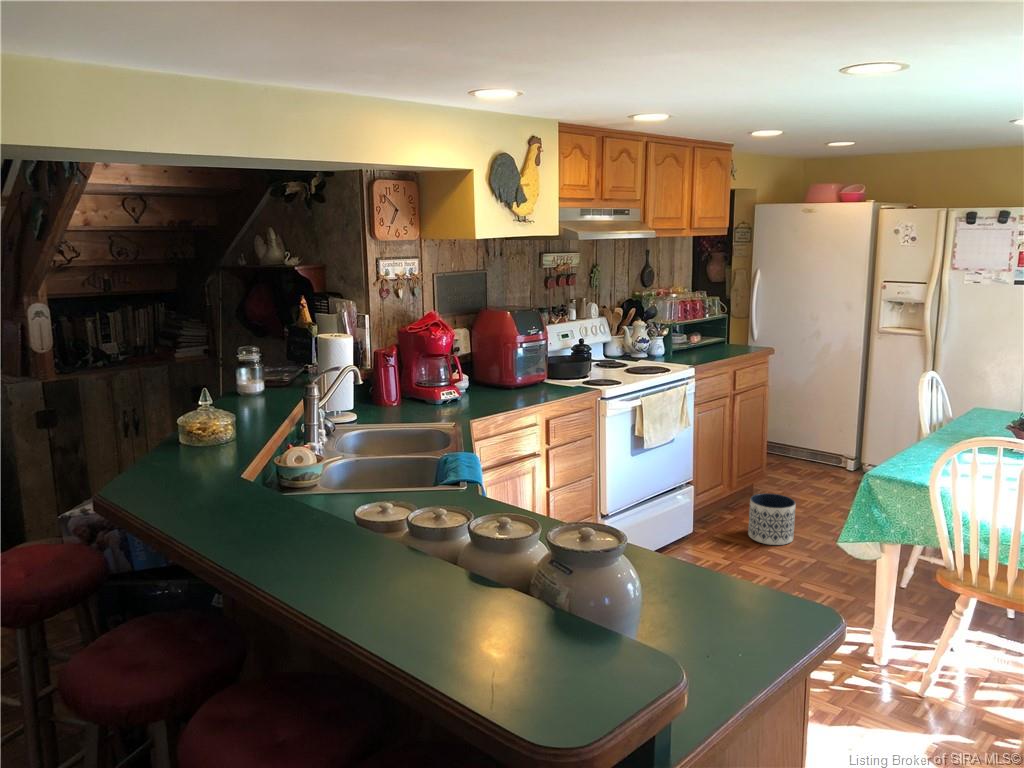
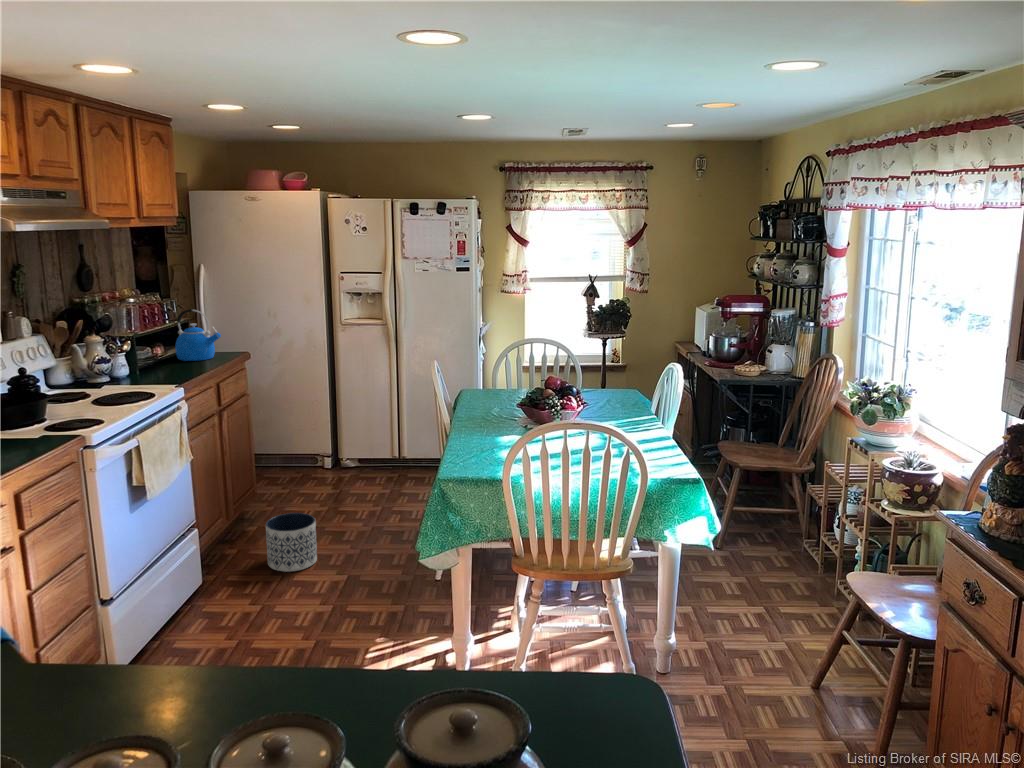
kettle: none [709,307,746,351] -> present [175,309,221,361]

